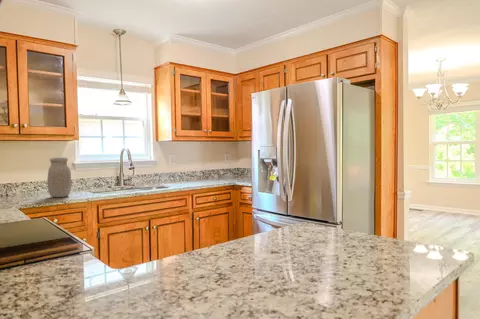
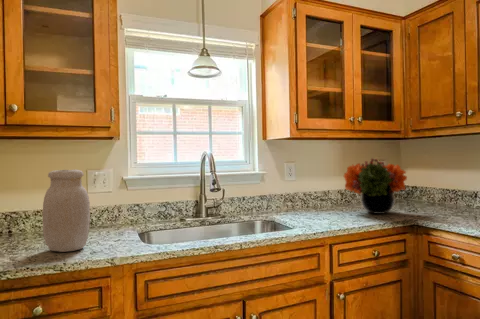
flower arrangement: none [202,152,234,181] -> present [344,159,407,214]

